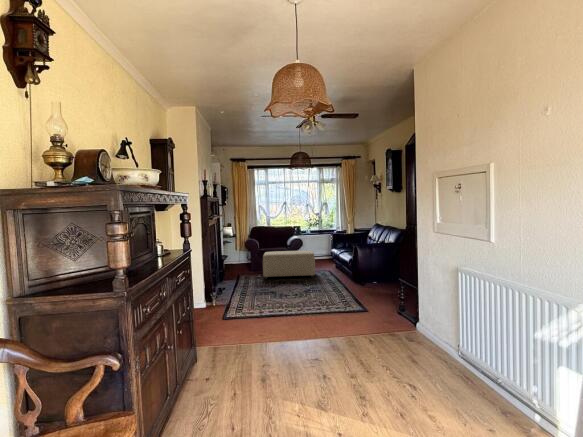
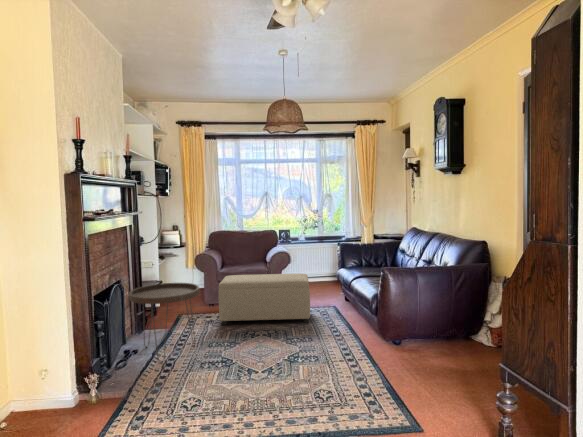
side table: none [220,254,256,293] -> present [129,283,199,362]

